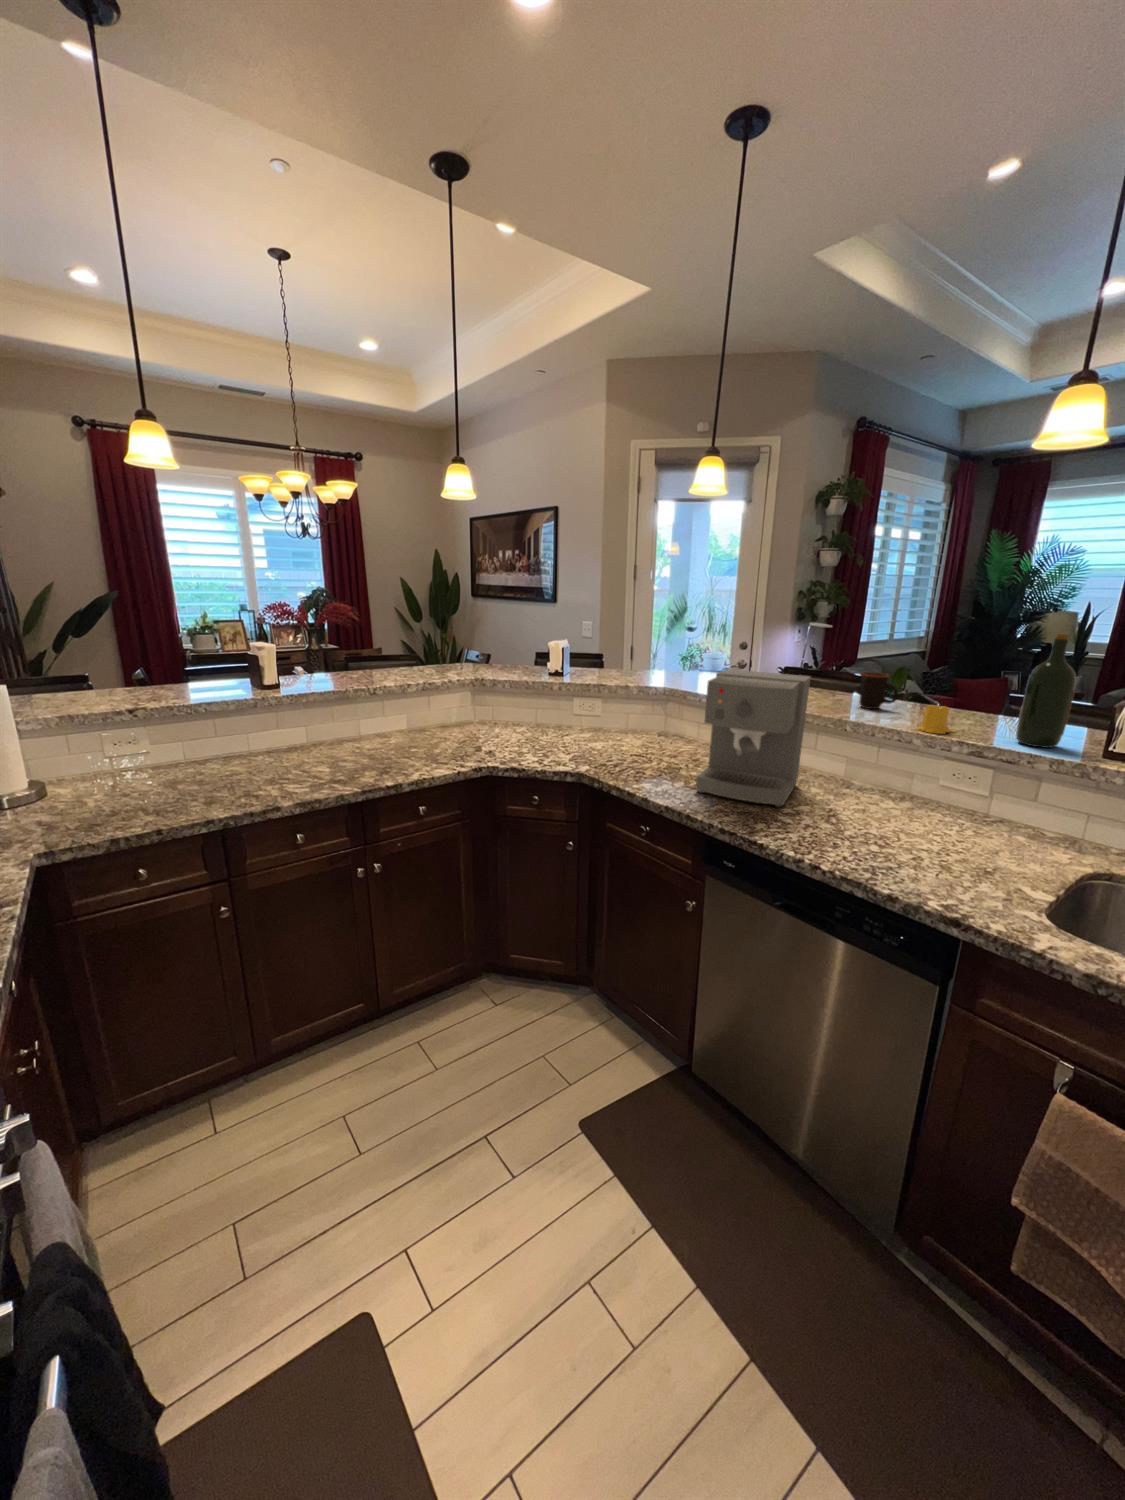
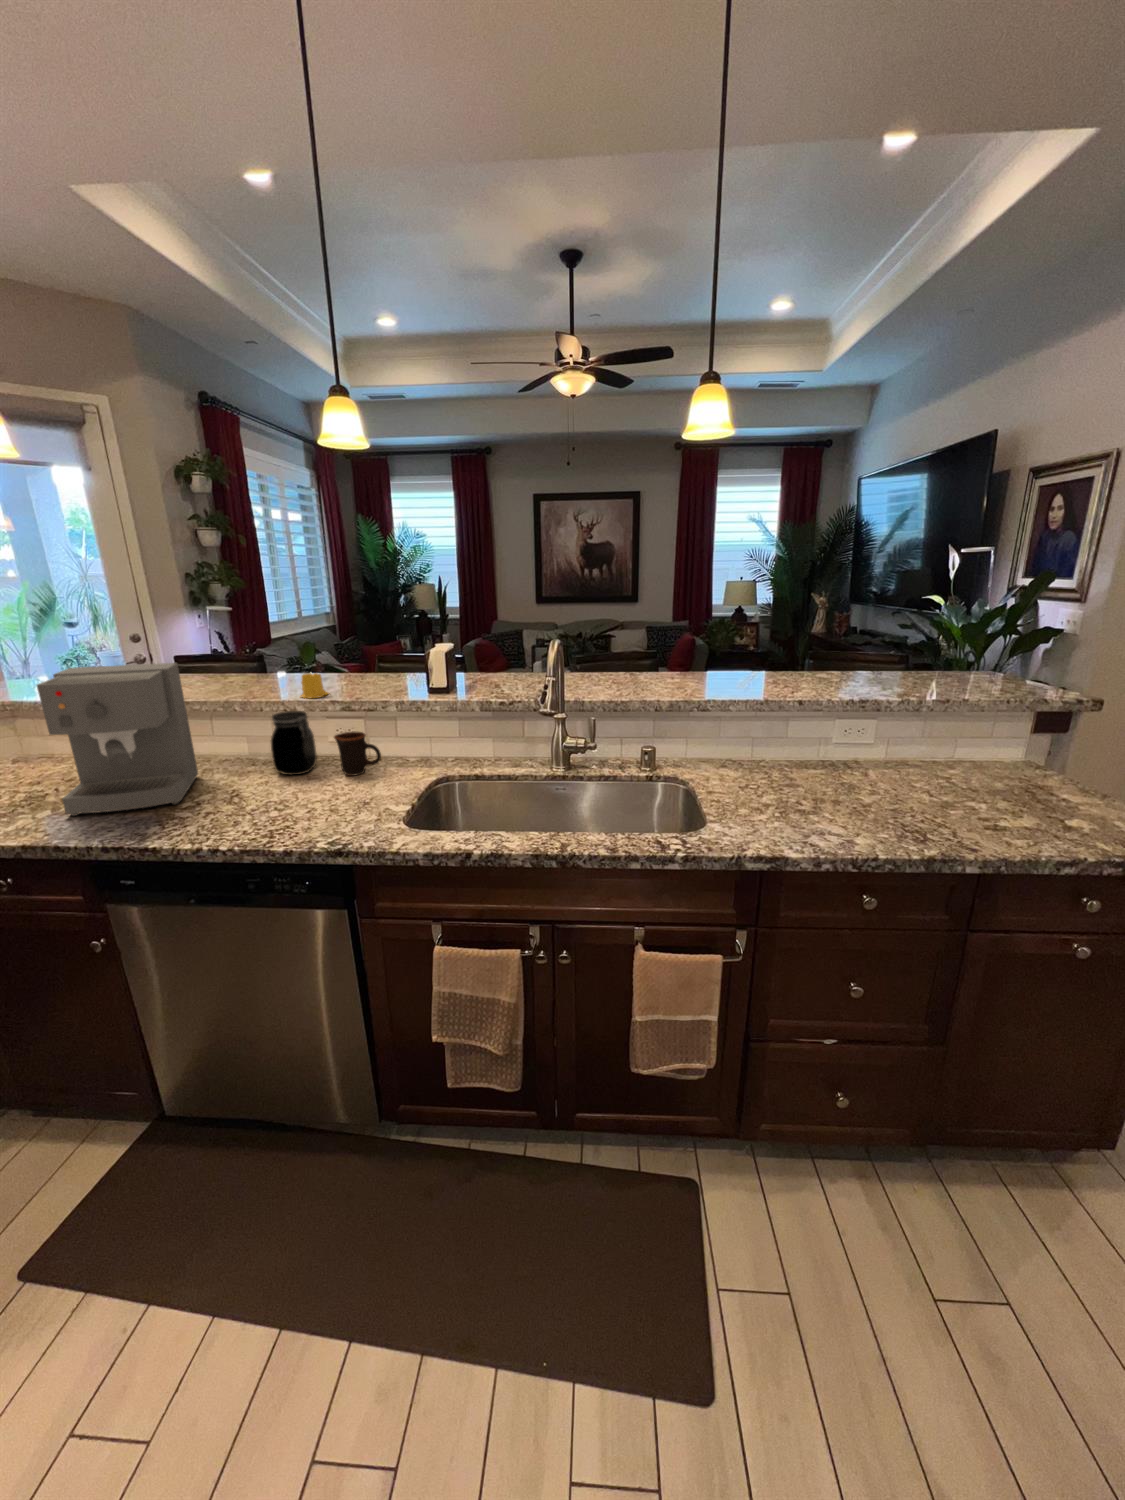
wine bottle: present [1016,633,1076,748] -> none [370,602,405,695]
mug: present [860,672,898,709] -> present [334,732,381,776]
jar: none [873,742,928,812] -> present [271,711,317,775]

